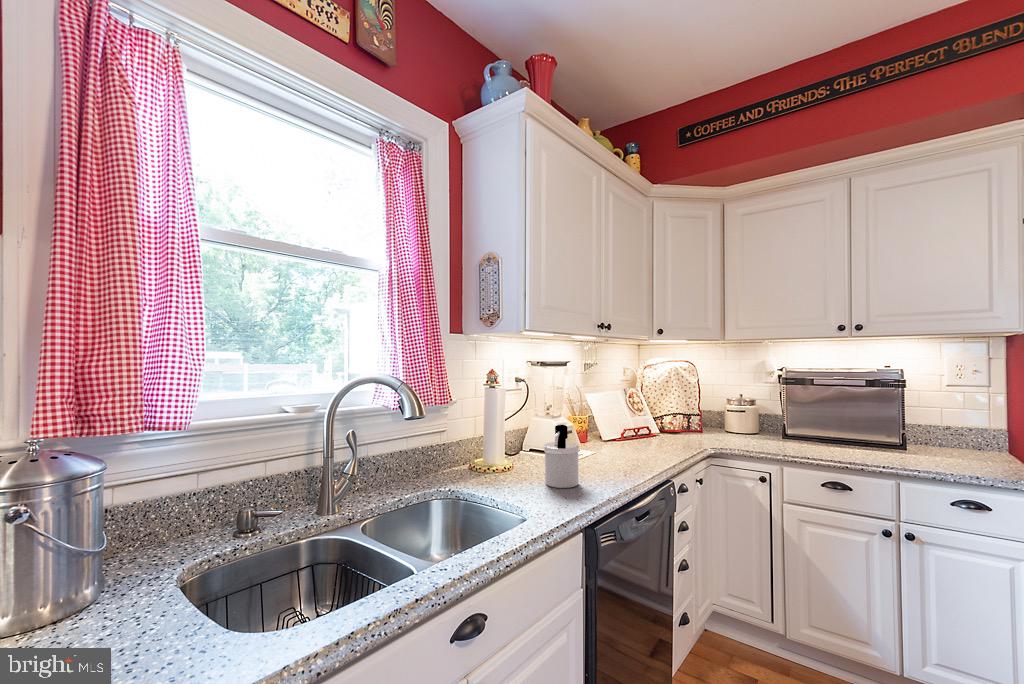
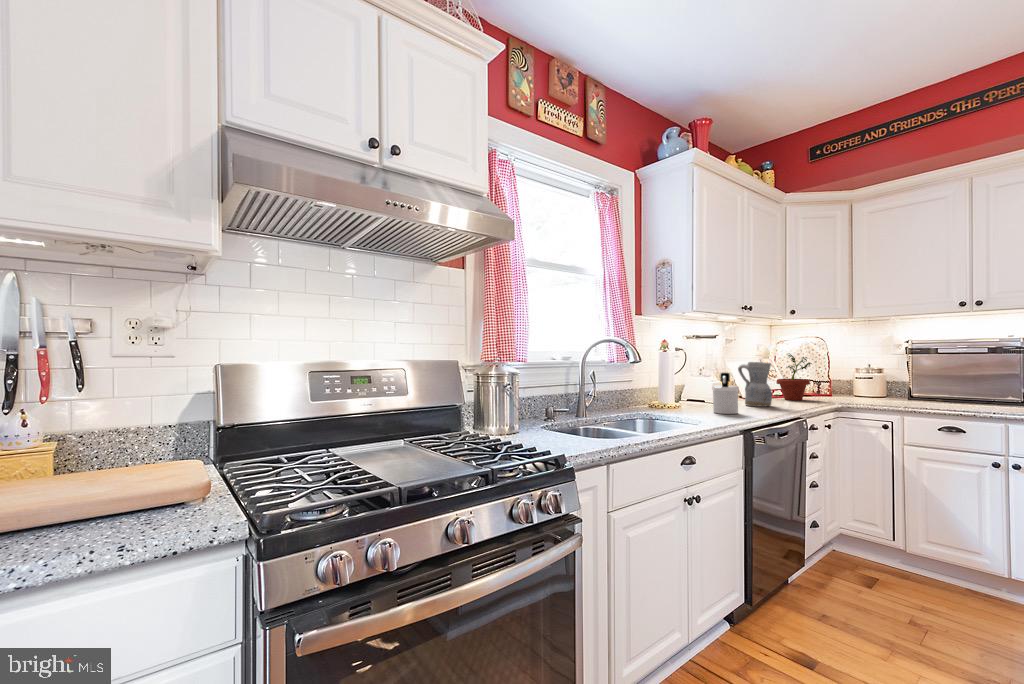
potted plant: none [639,381,681,441] -> present [776,353,812,400]
ceramic pitcher: none [588,399,629,461] -> present [738,362,772,407]

